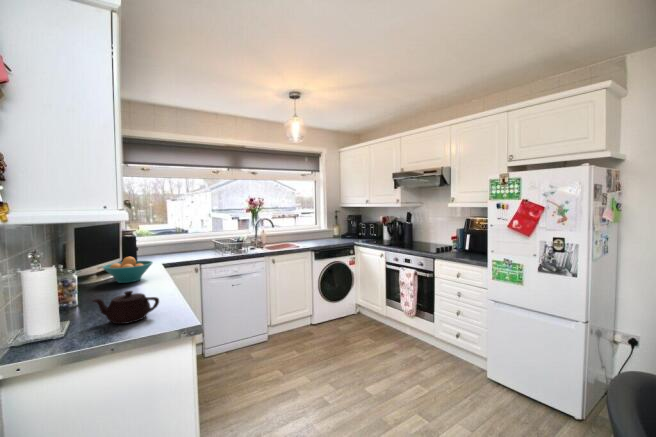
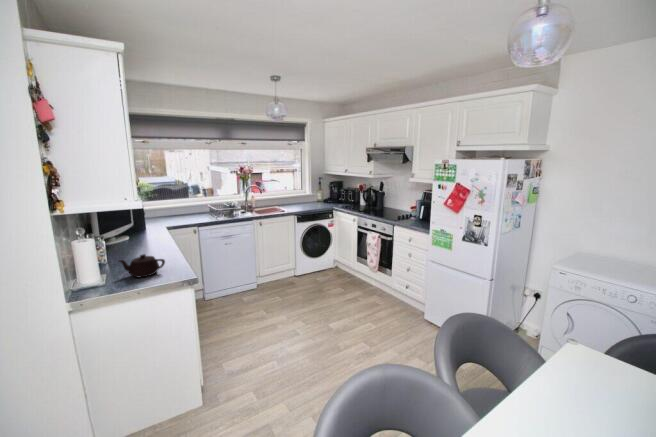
fruit bowl: present [103,257,153,283] -> none [120,223,159,244]

